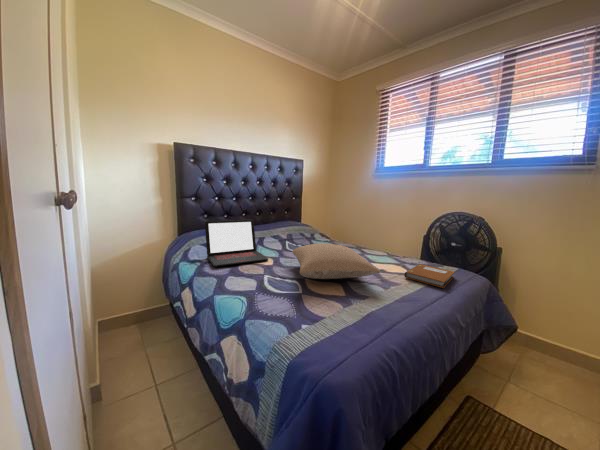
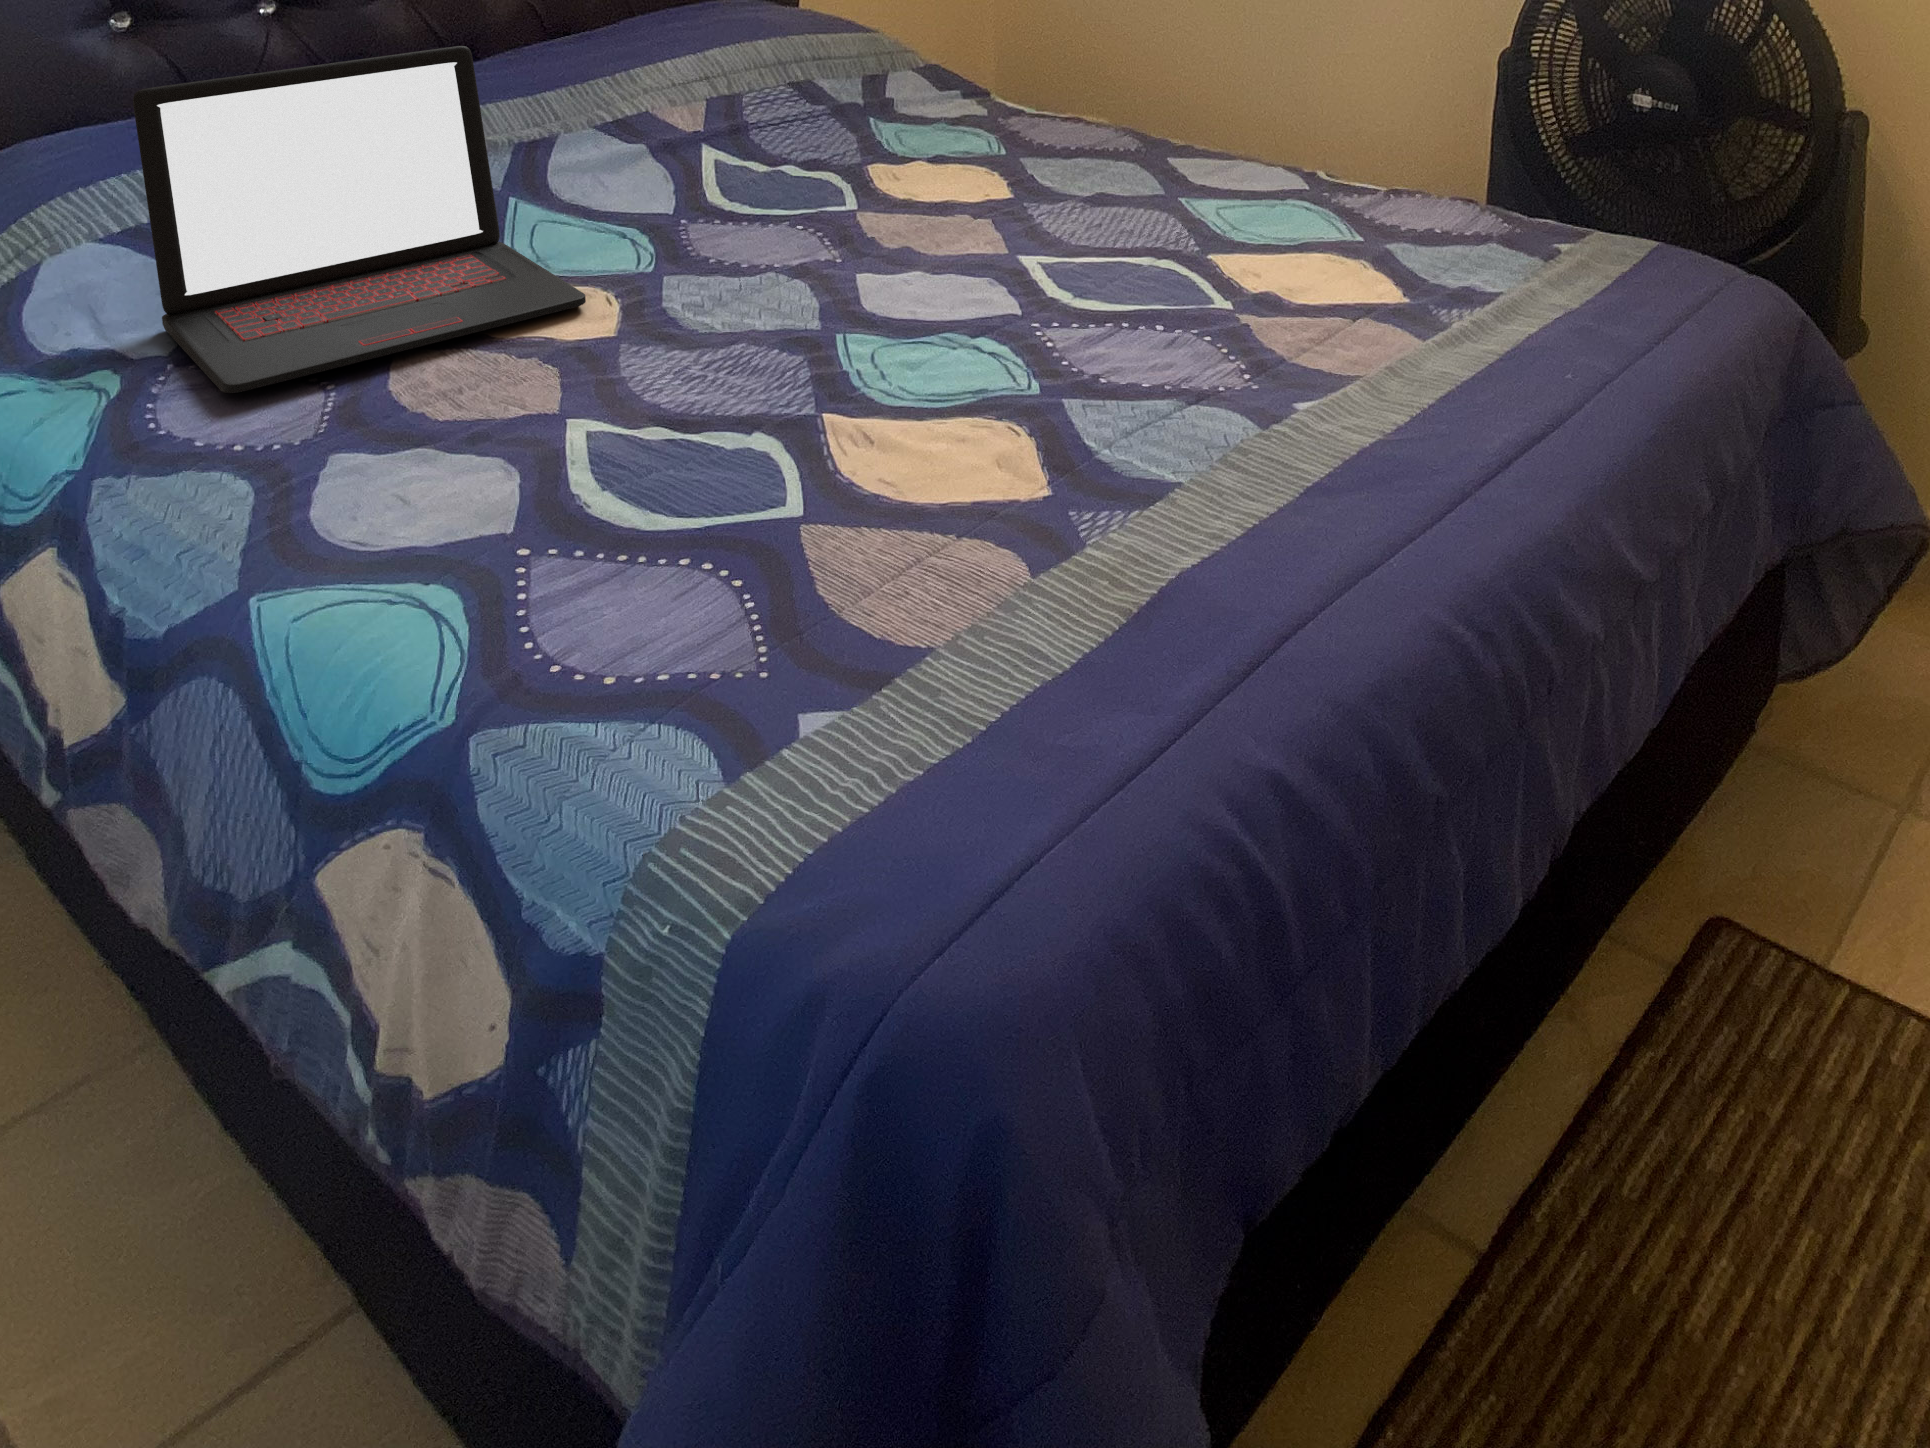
pillow: present [292,244,380,279] -> none [736,187,1232,415]
notebook: present [404,264,454,288] -> none [1373,249,1627,387]

